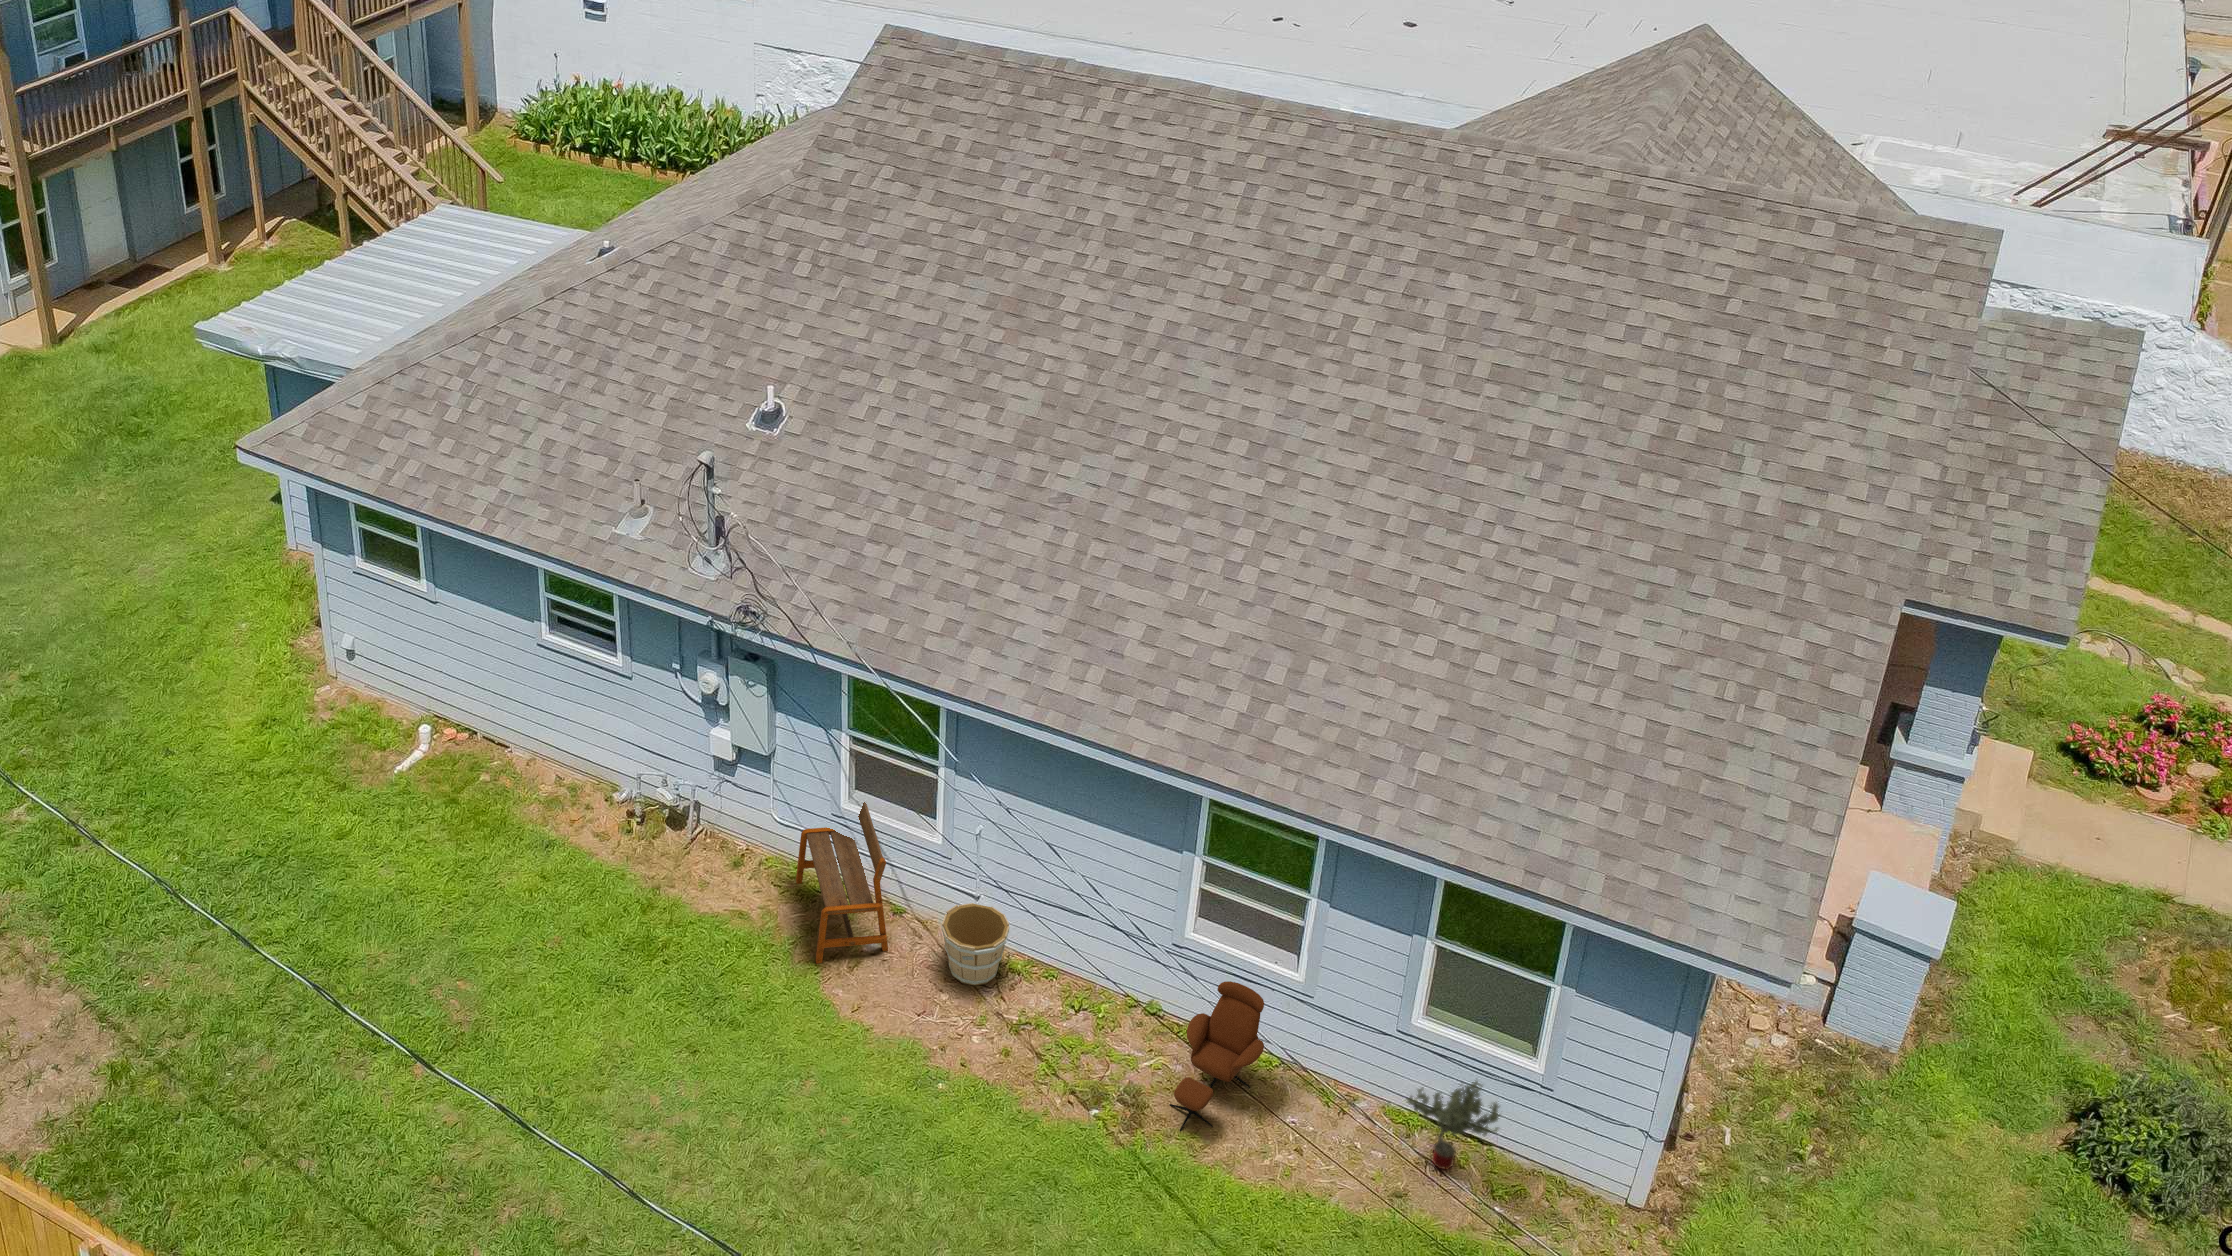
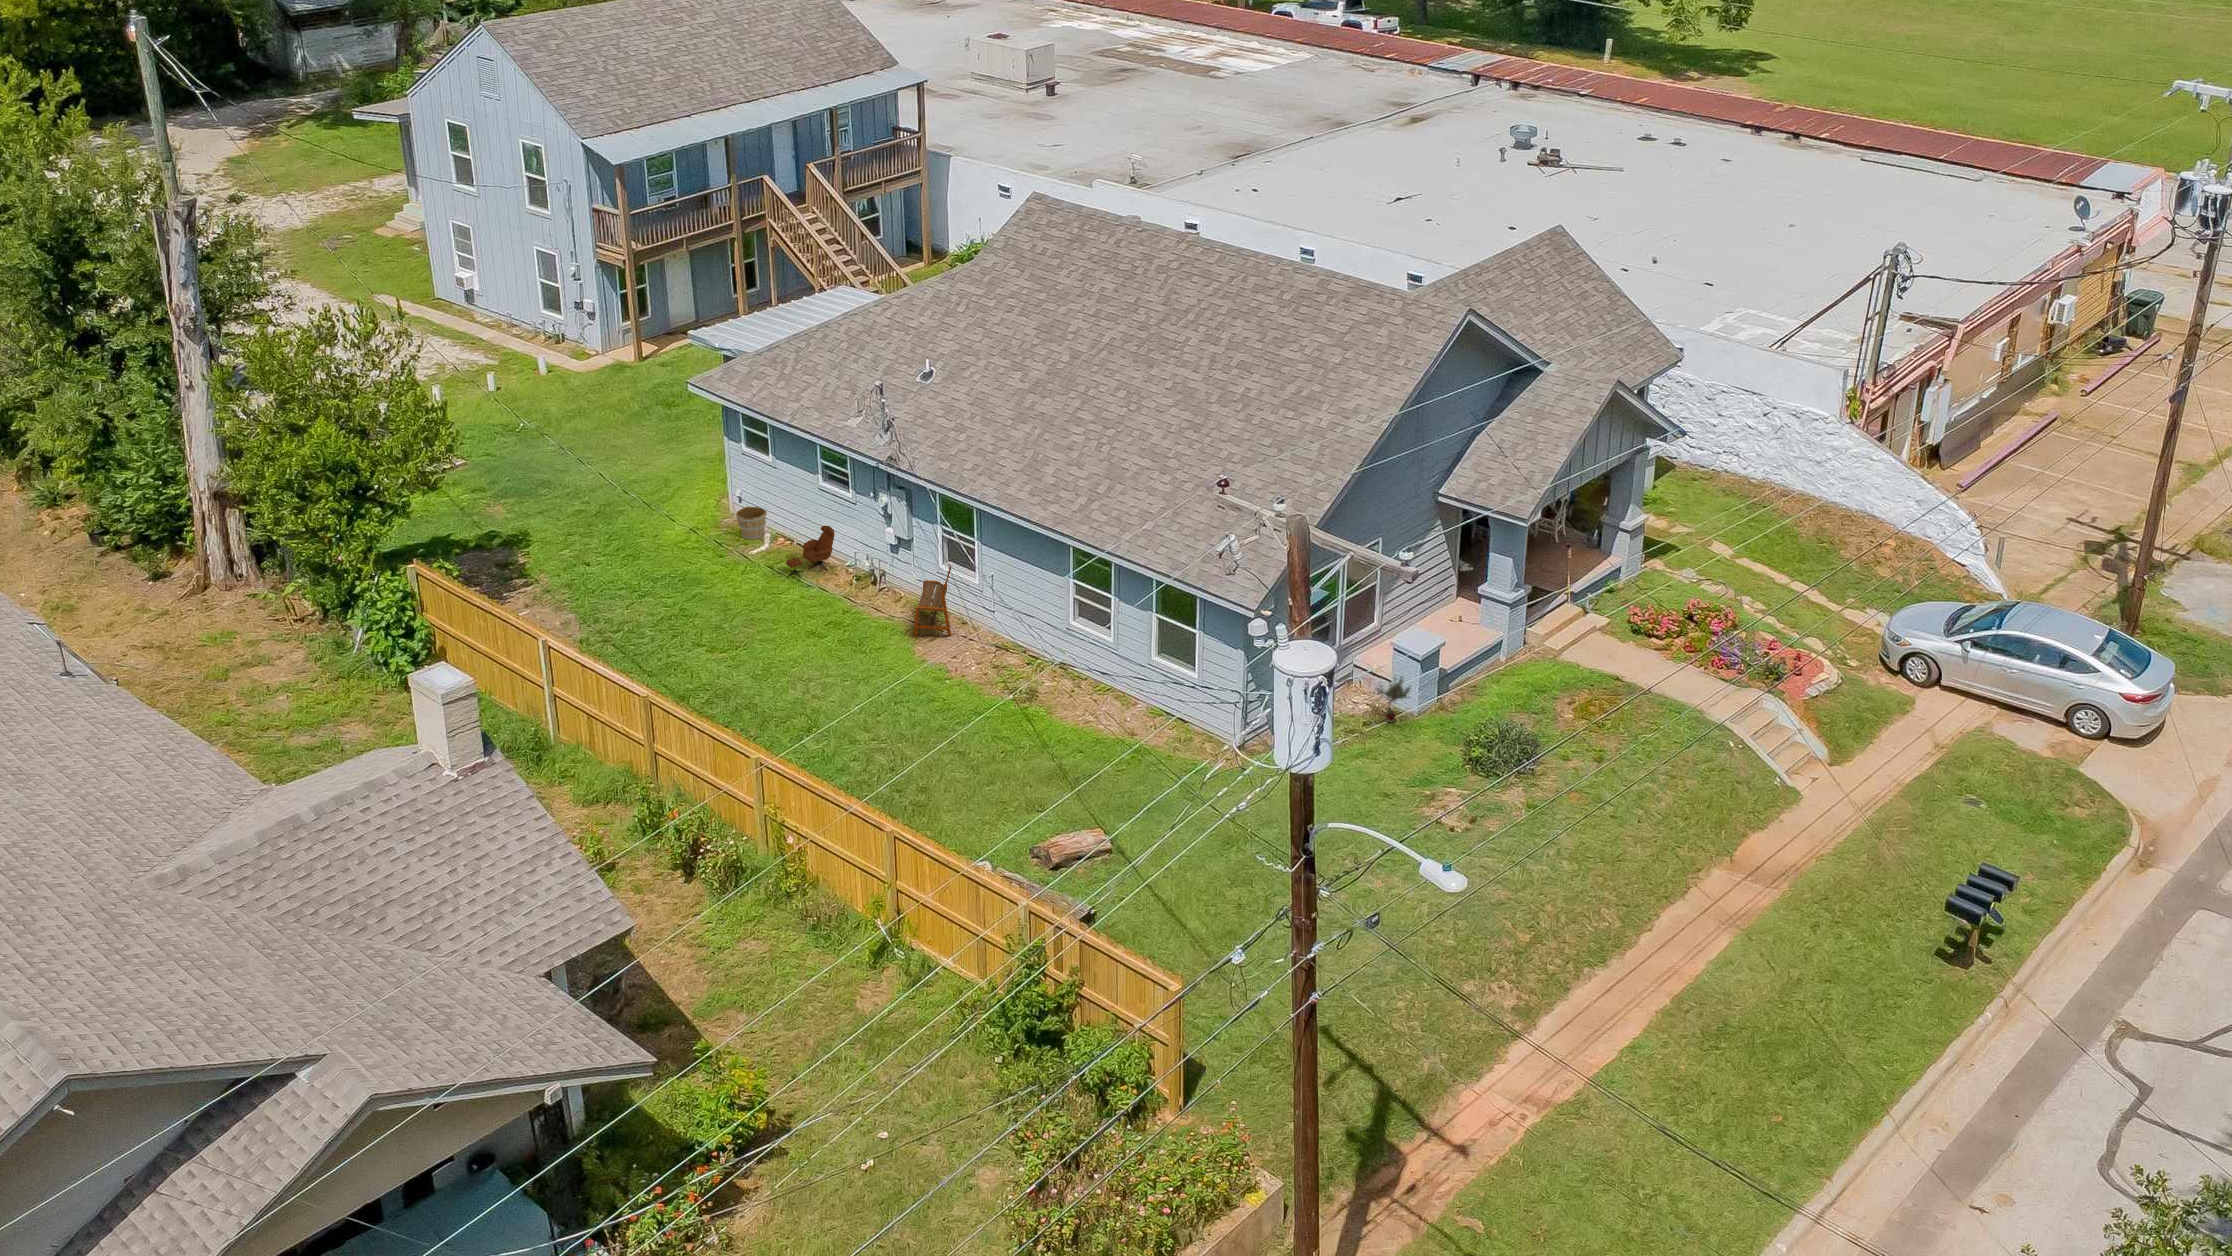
wooden bucket: present [941,903,1010,986] -> present [736,506,767,540]
lounge chair: present [1170,981,1264,1131] -> present [786,525,835,577]
potted tree: present [1407,1081,1500,1169] -> present [1375,676,1411,722]

